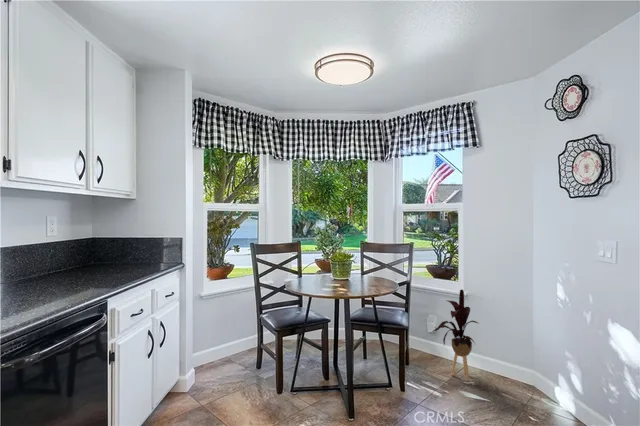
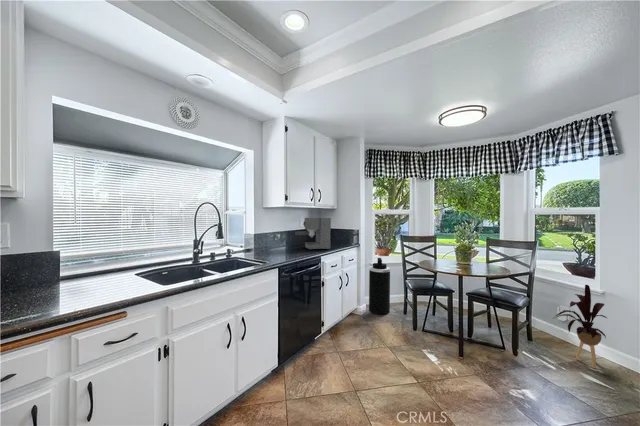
coffee maker: none [31,218,127,289] -> present [295,218,331,250]
trash can: none [199,284,235,381] -> present [369,258,390,315]

